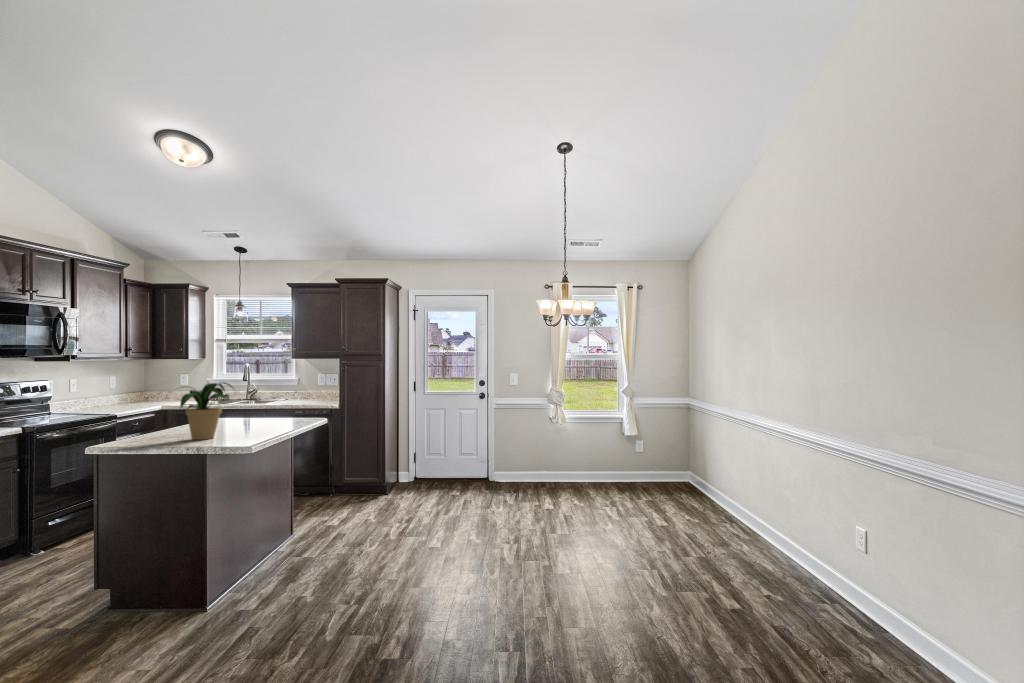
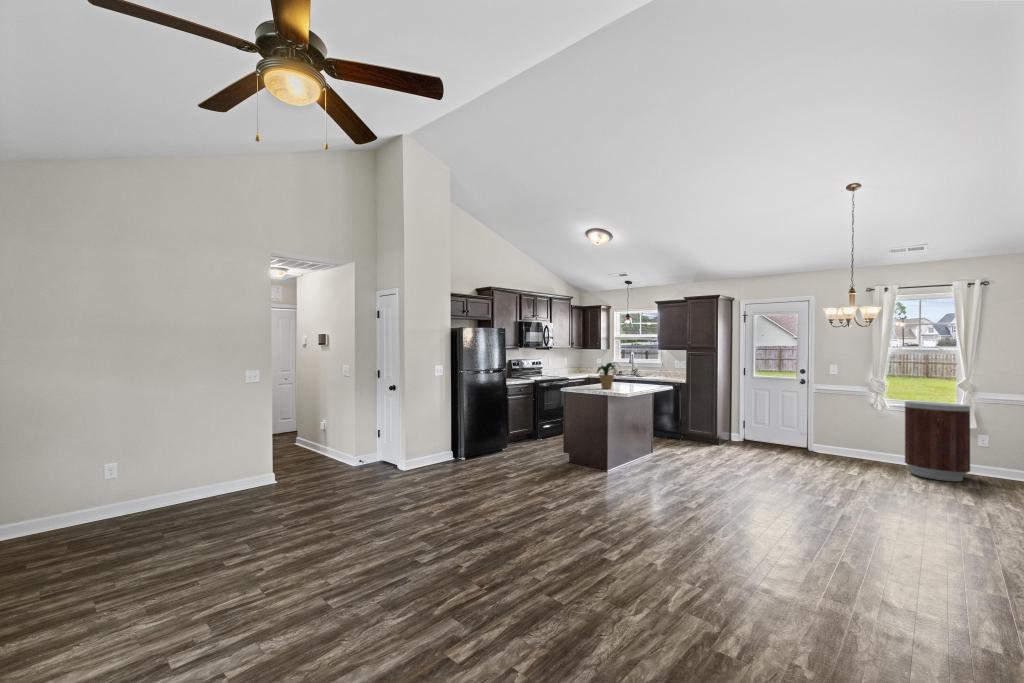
trash can: none [585,410,639,495] -> present [905,401,970,481]

